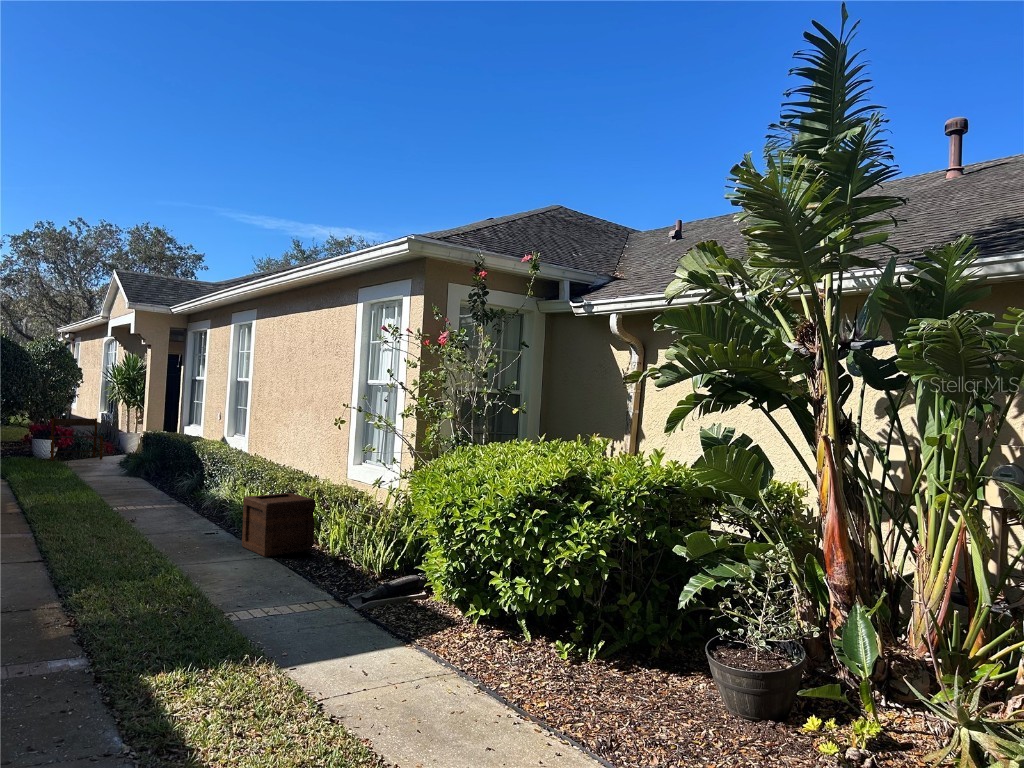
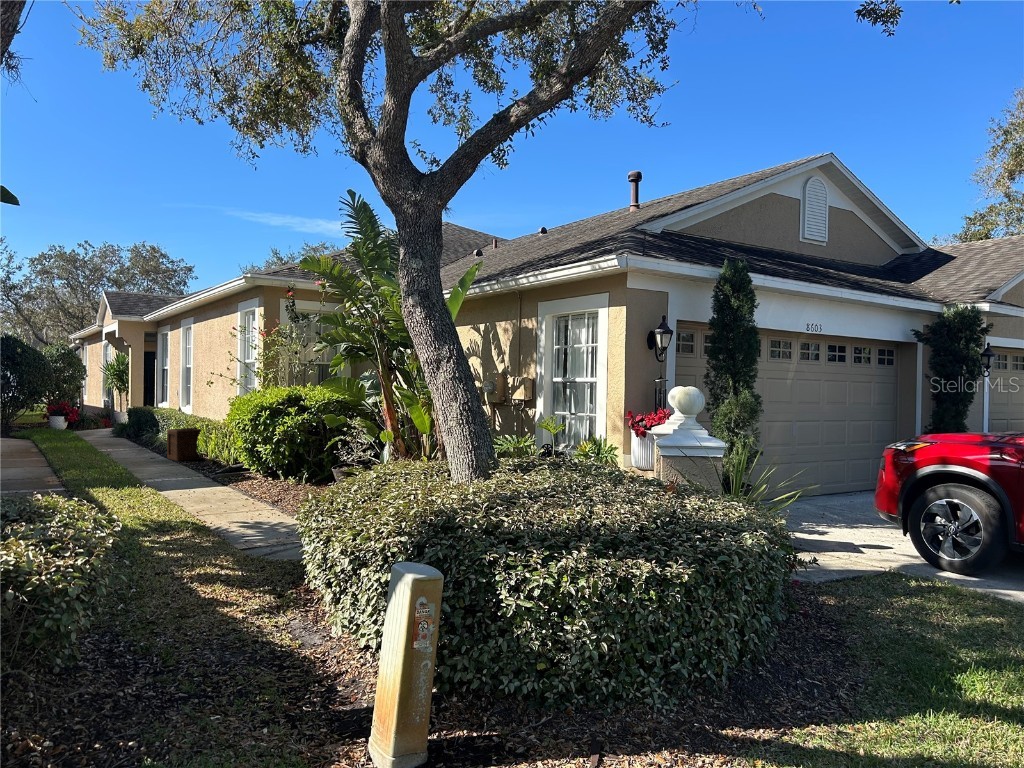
bench: present [49,418,103,461] -> none [61,401,101,431]

